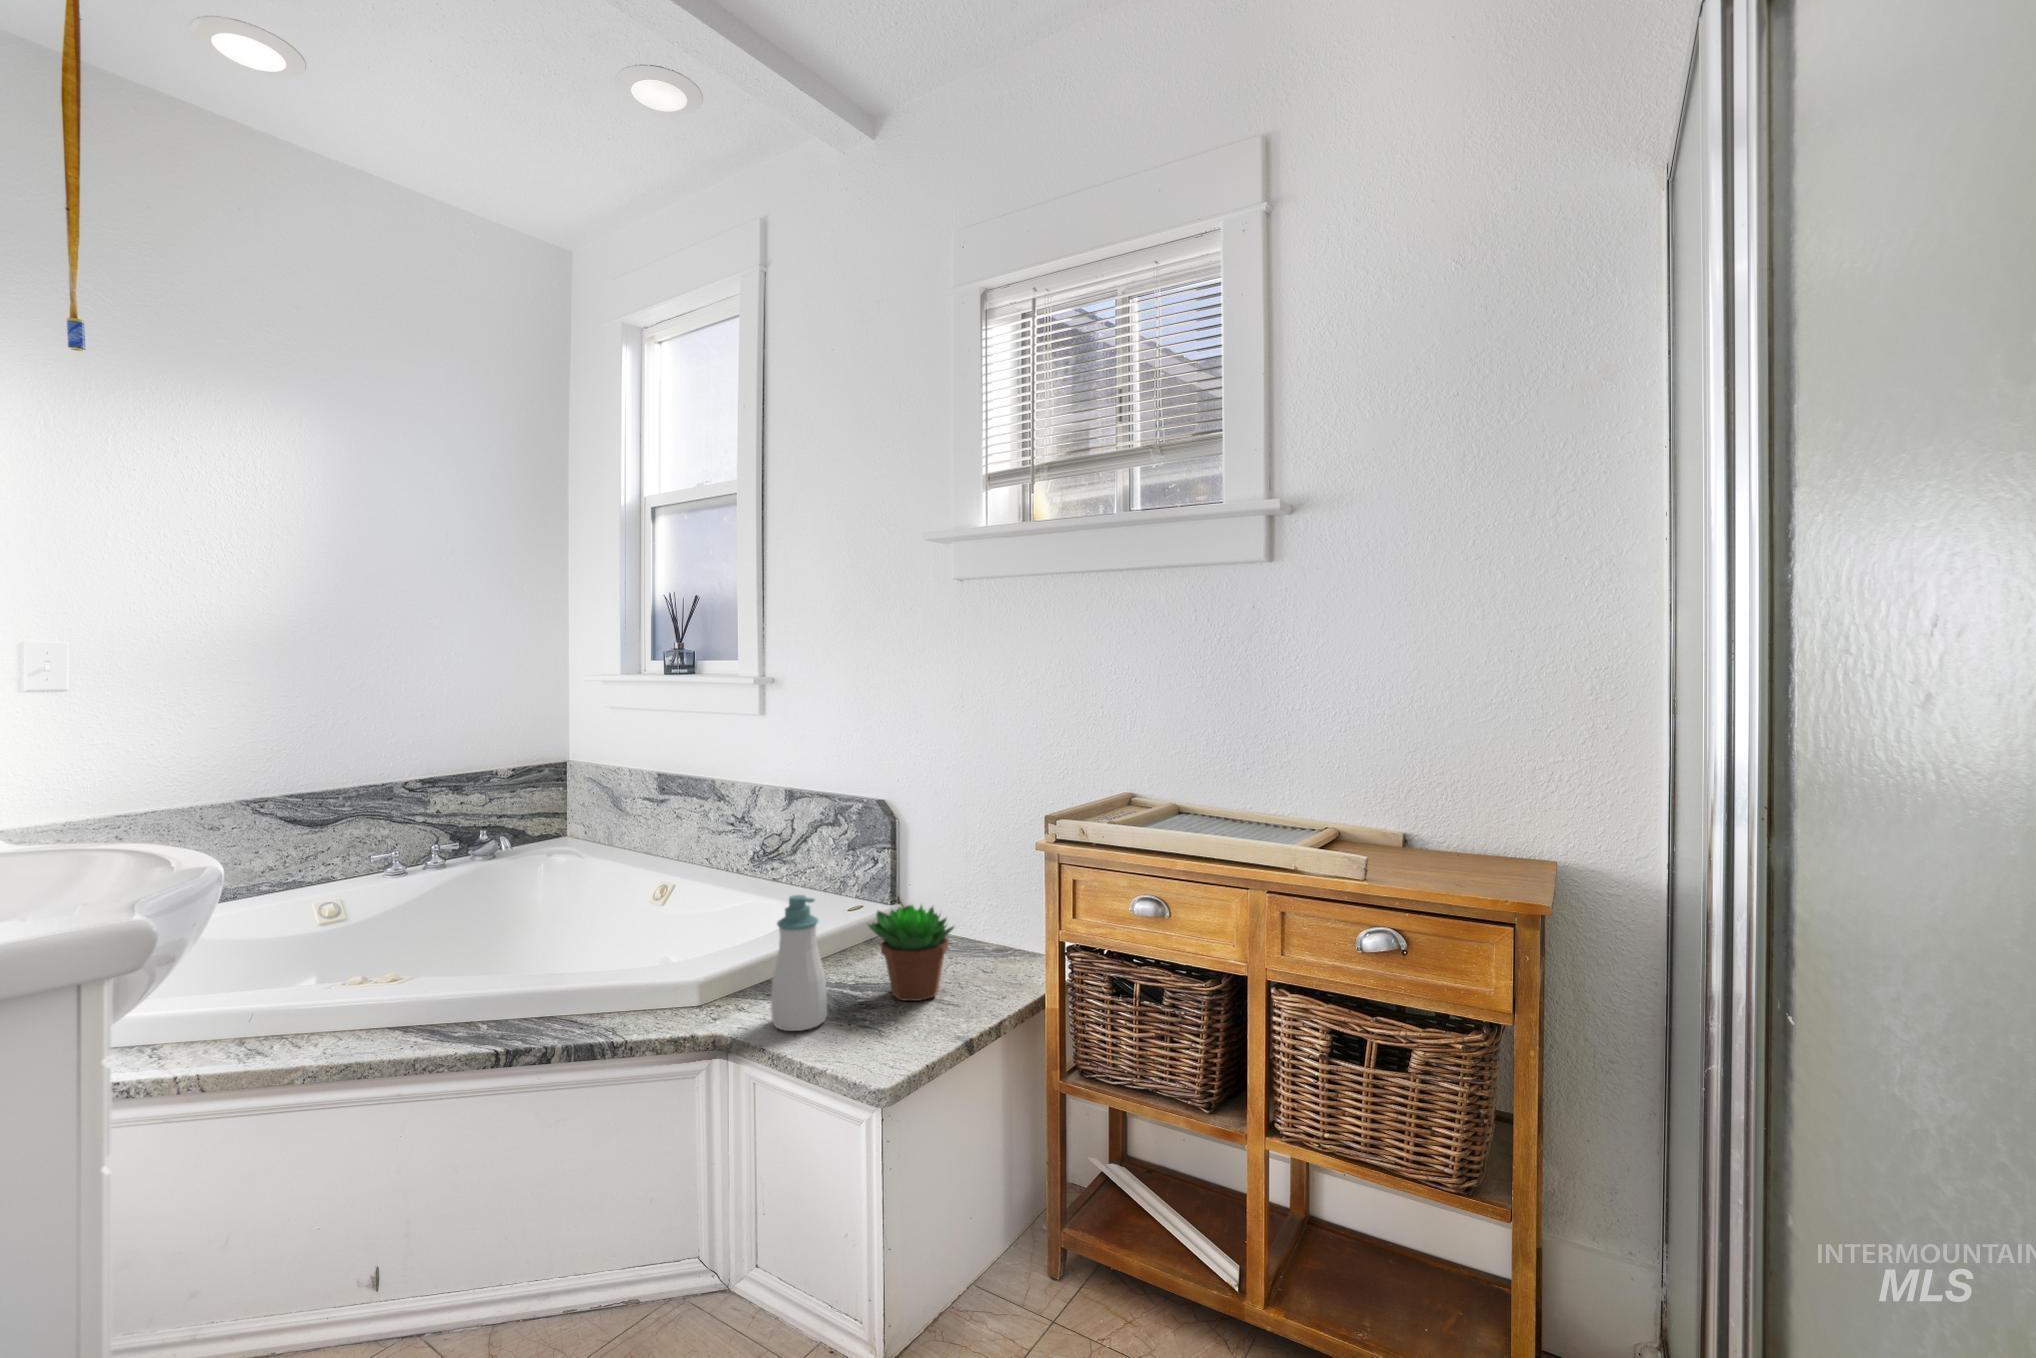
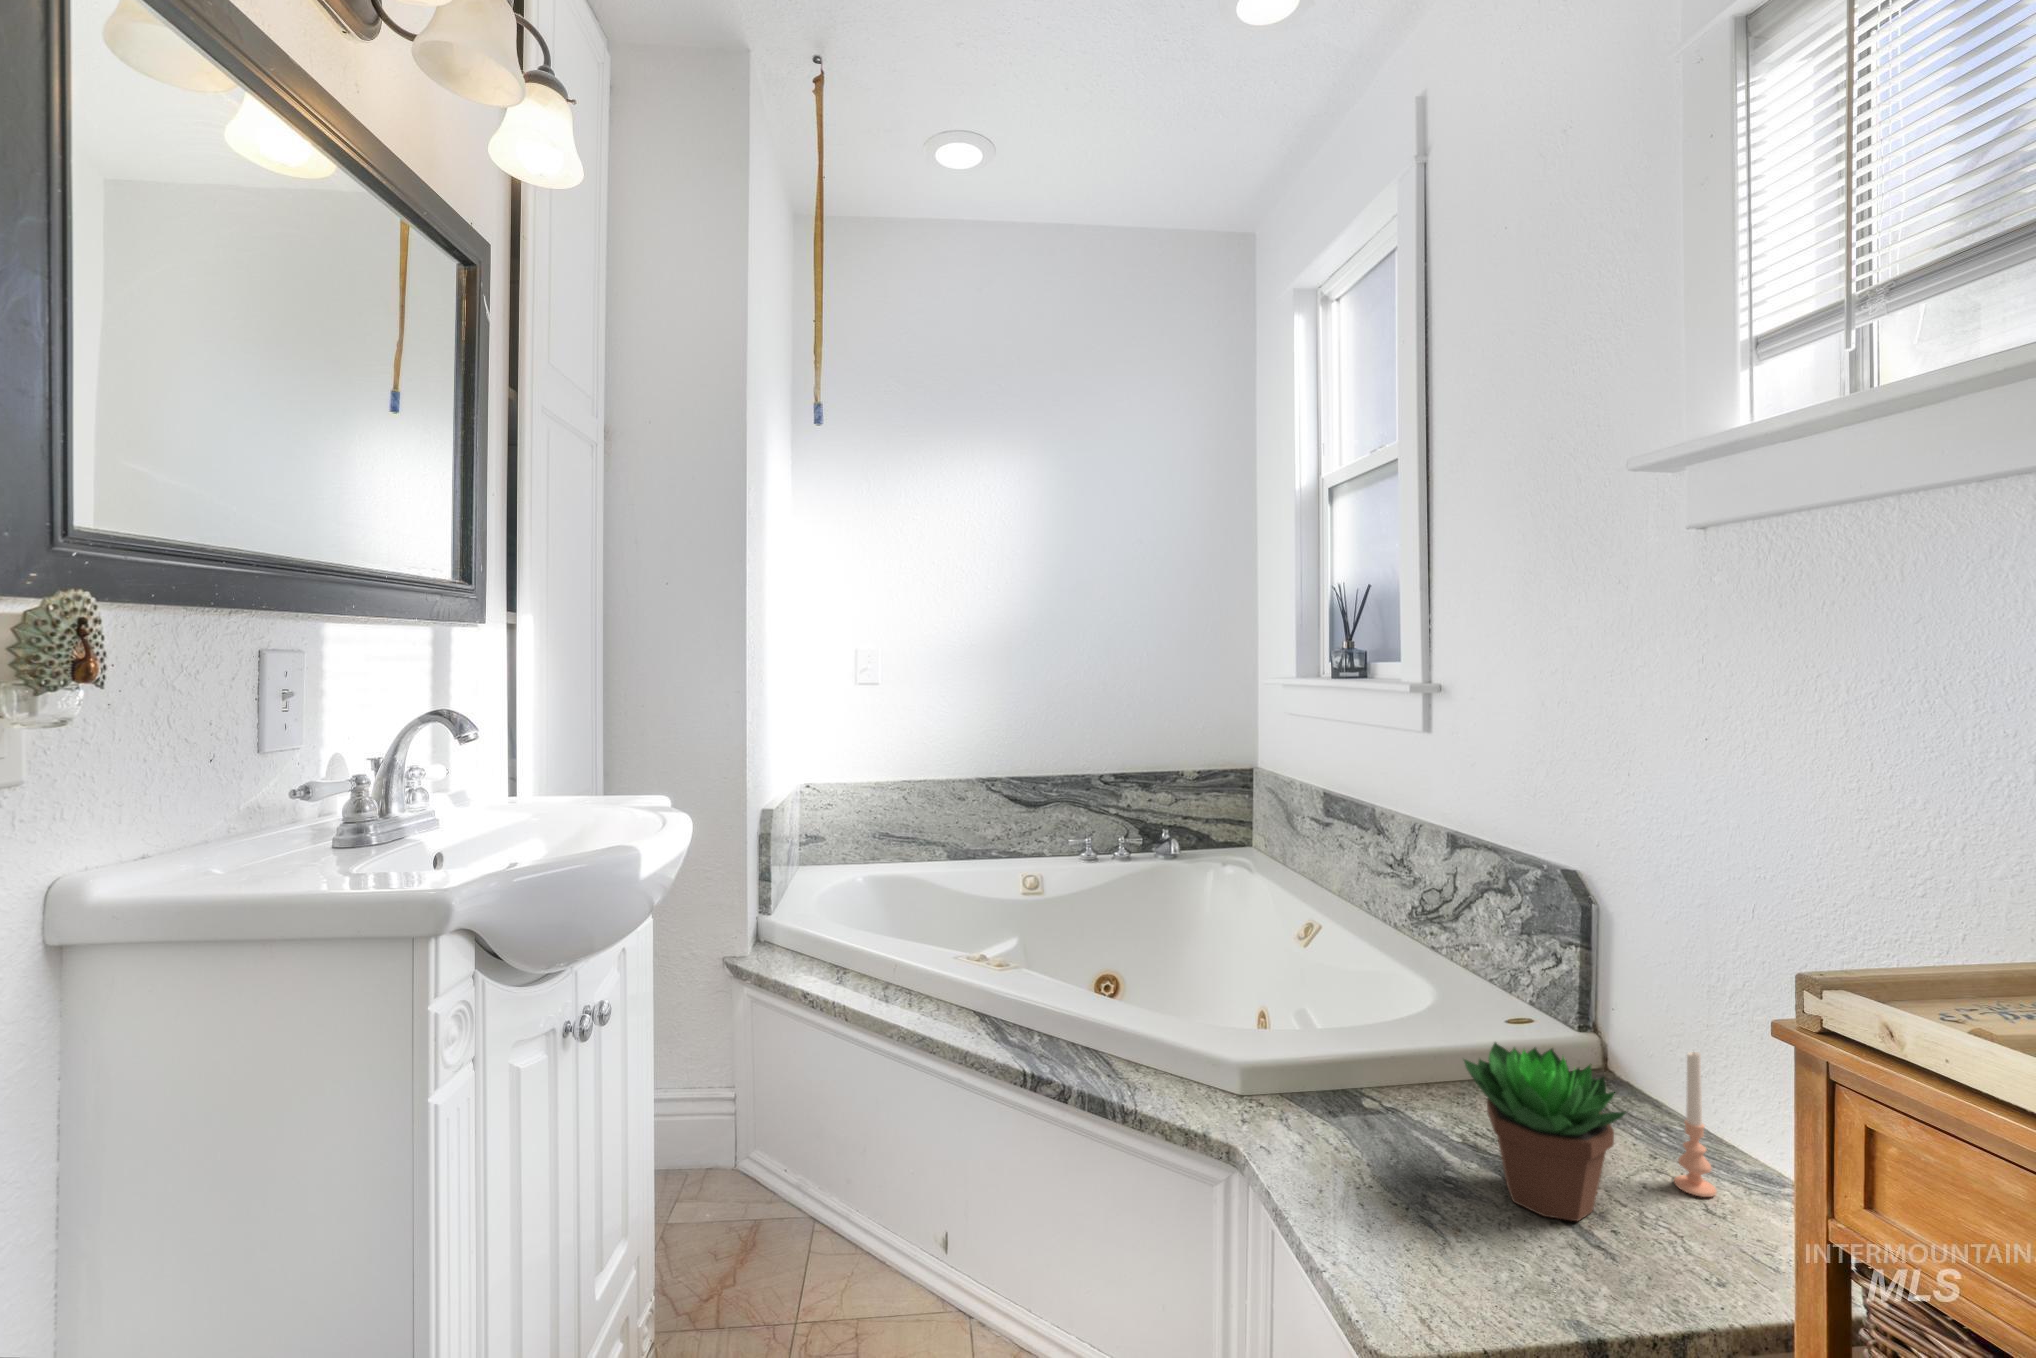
candle: none [965,887,984,967] -> present [1674,1052,1716,1197]
soap bottle: present [771,895,827,1031] -> none [1300,989,1382,1191]

